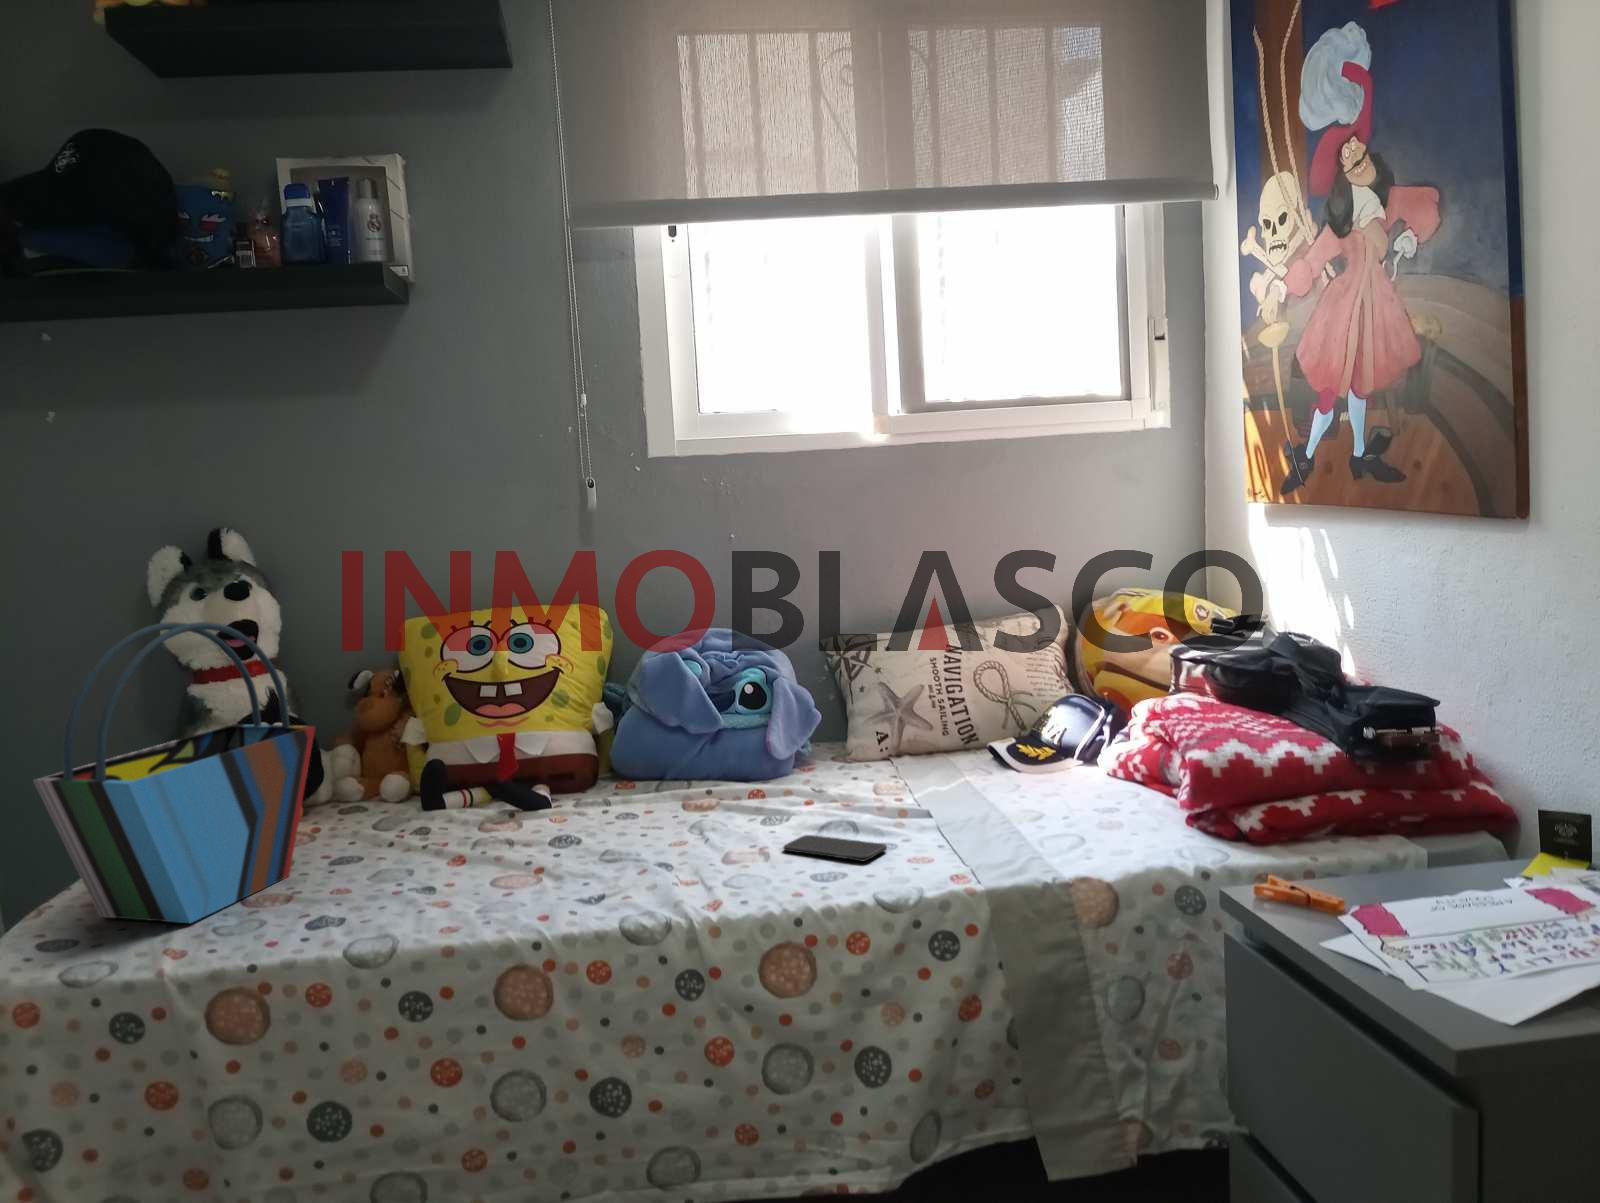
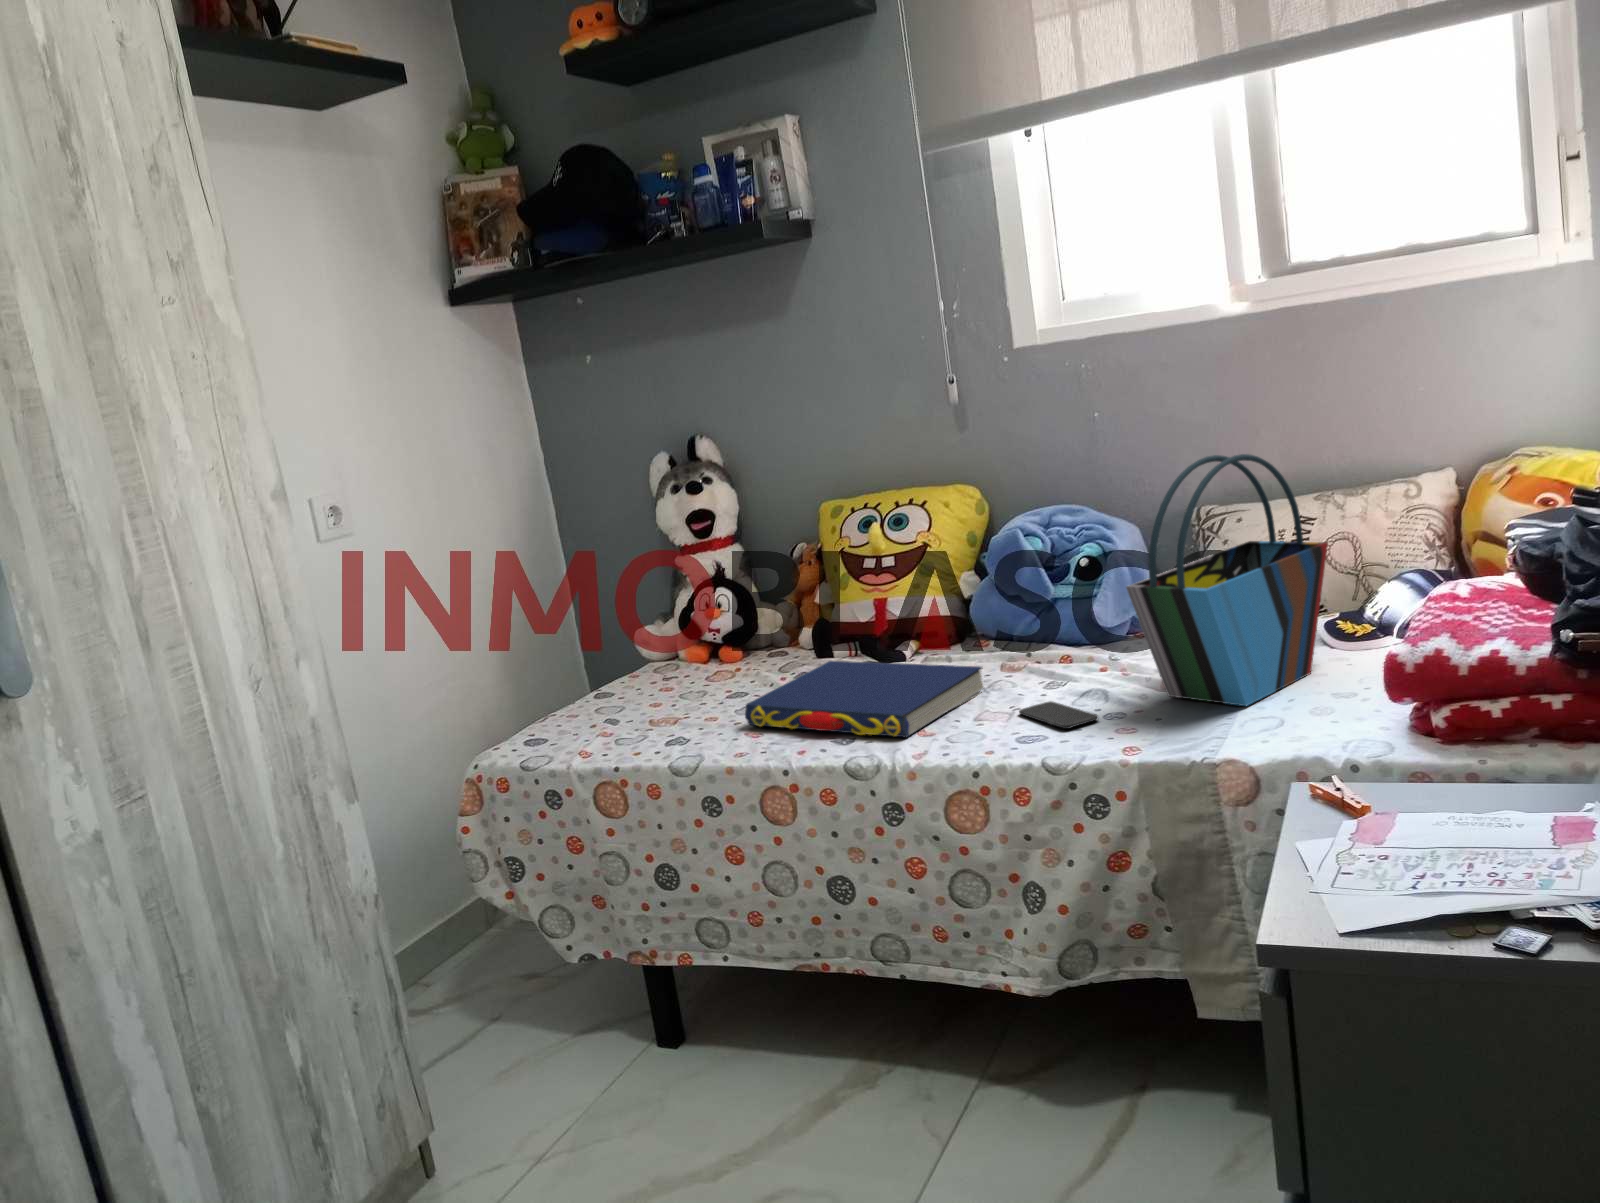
tote bag: present [34,622,315,923] -> present [1126,454,1328,706]
book: none [423,802,702,891] -> present [745,661,984,737]

